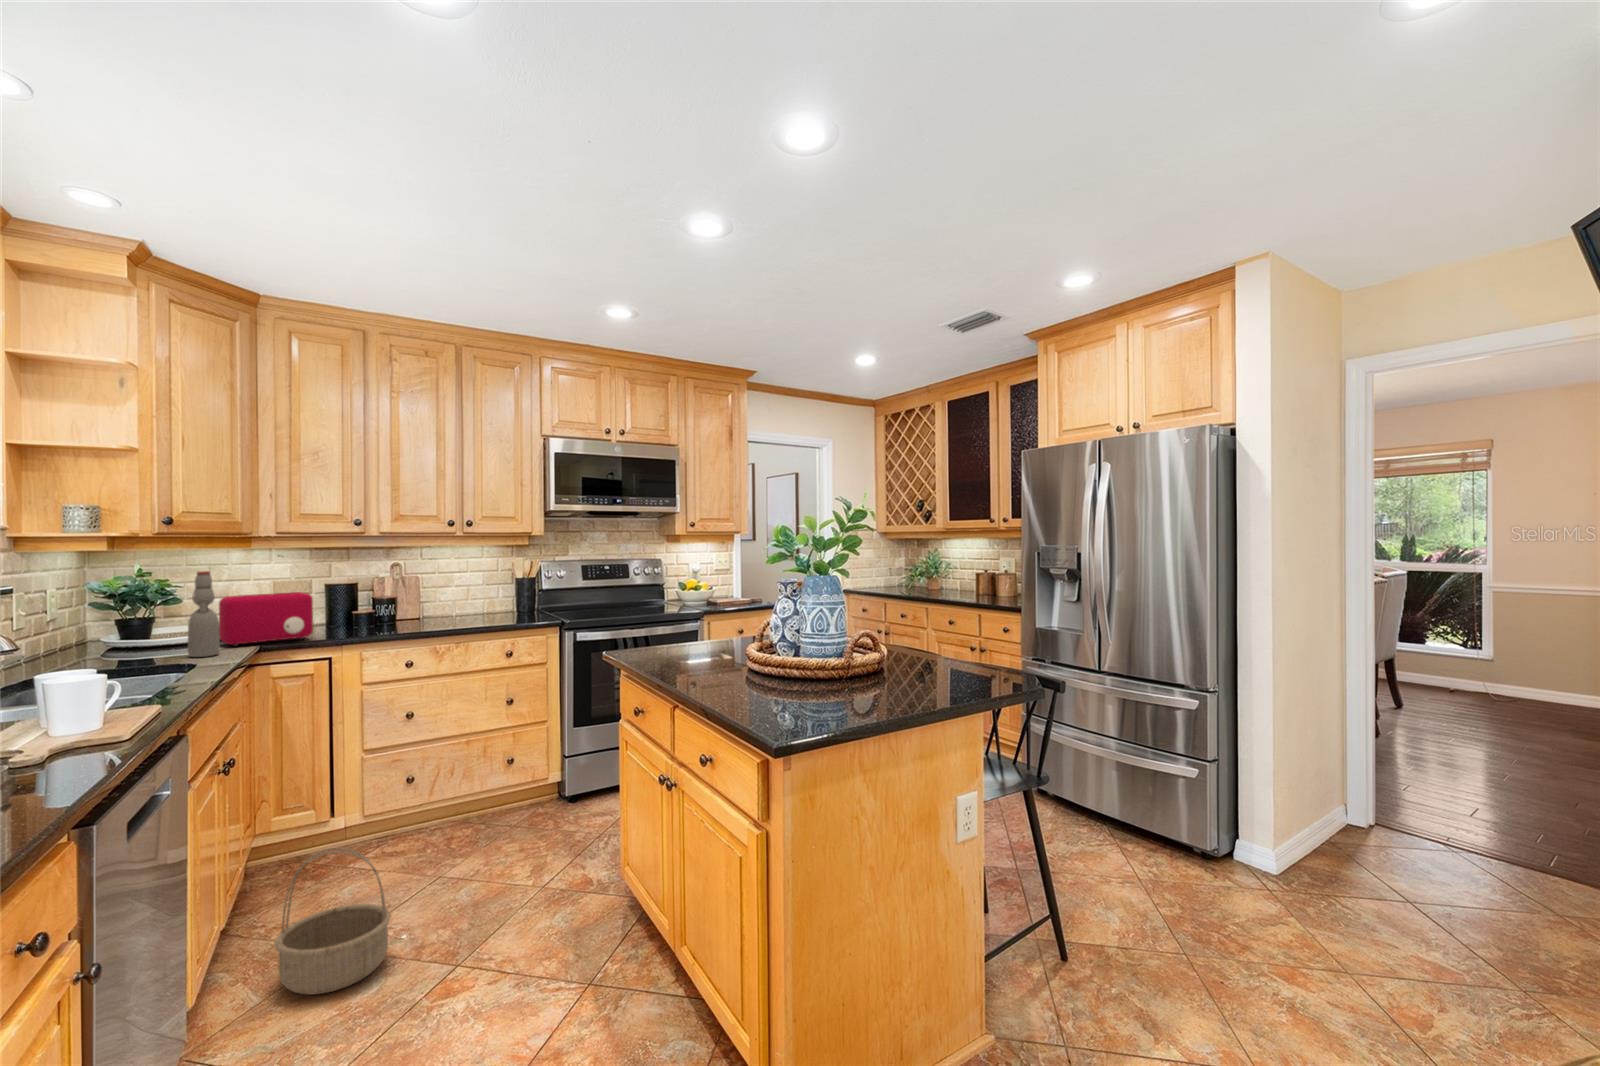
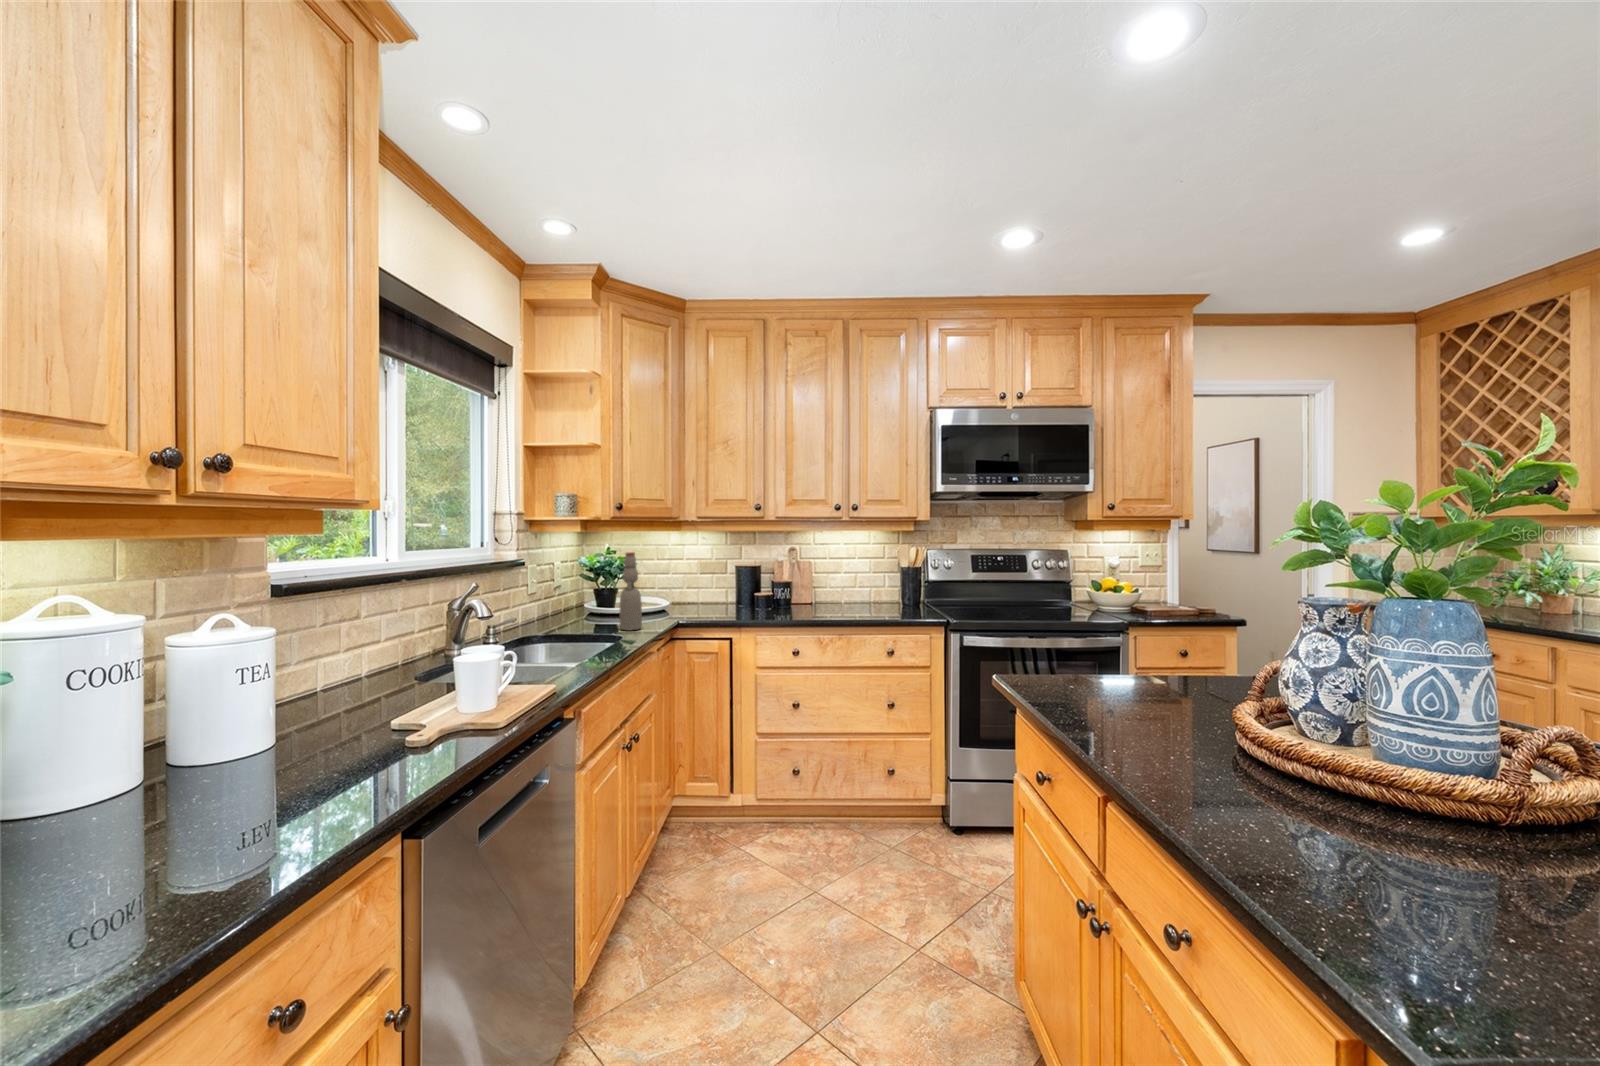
toaster: present [219,592,313,647] -> none [649,574,717,622]
basket: present [275,848,391,995] -> none [651,853,753,1013]

